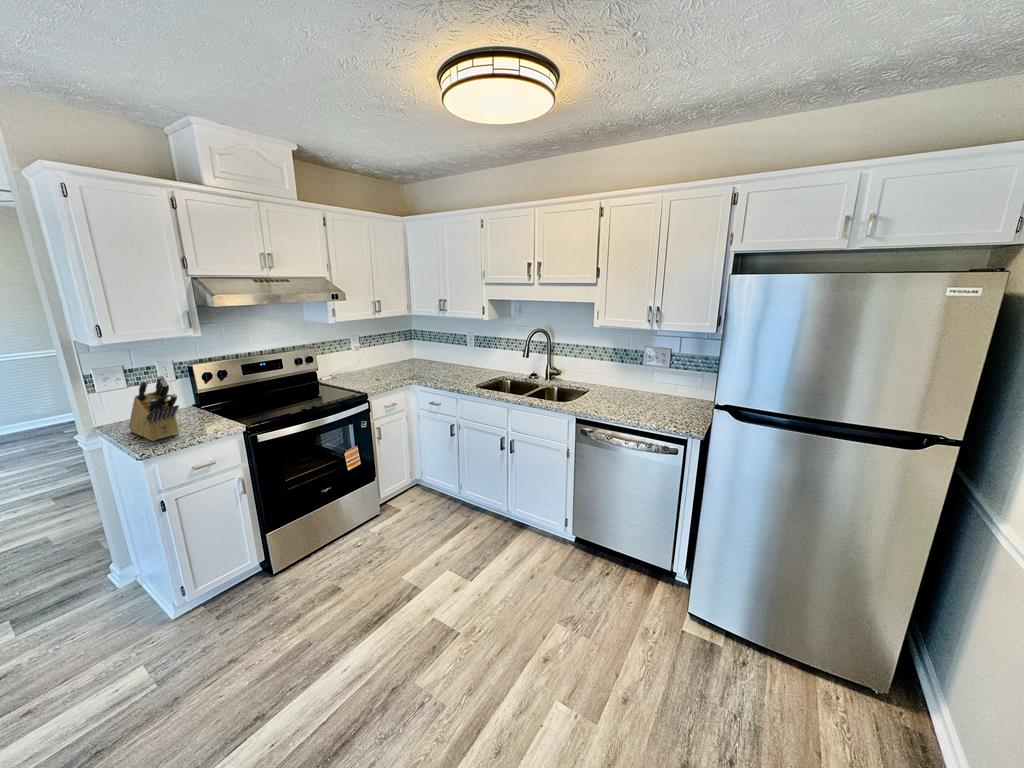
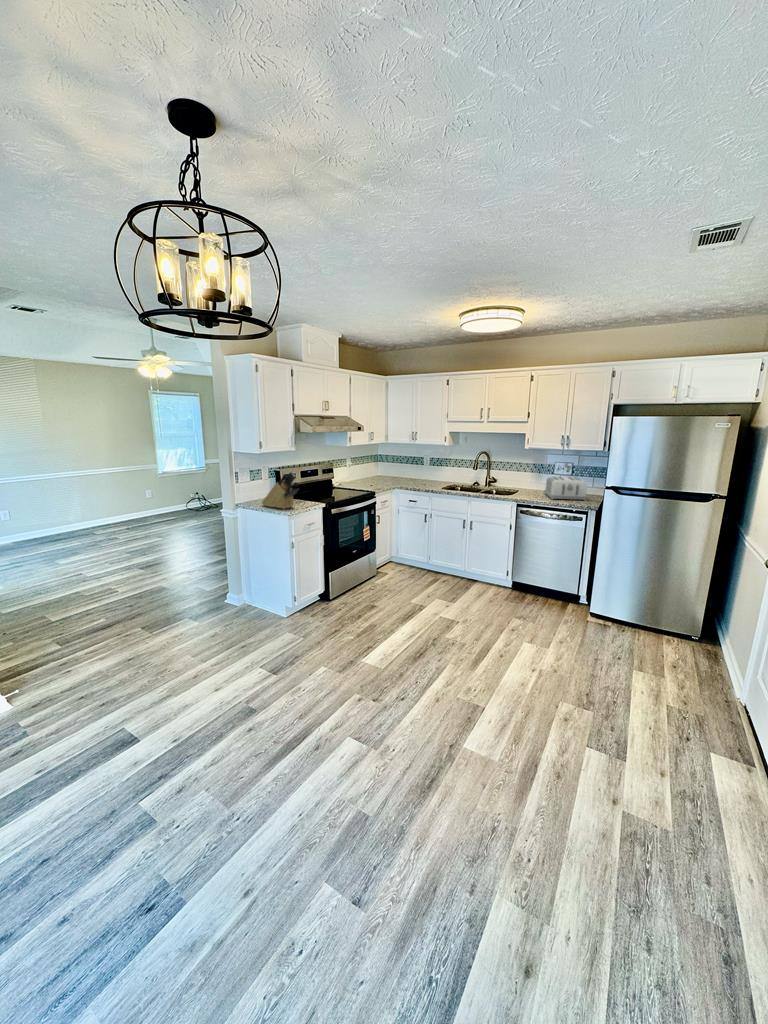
toaster: none [625,371,688,414] -> present [544,477,587,501]

